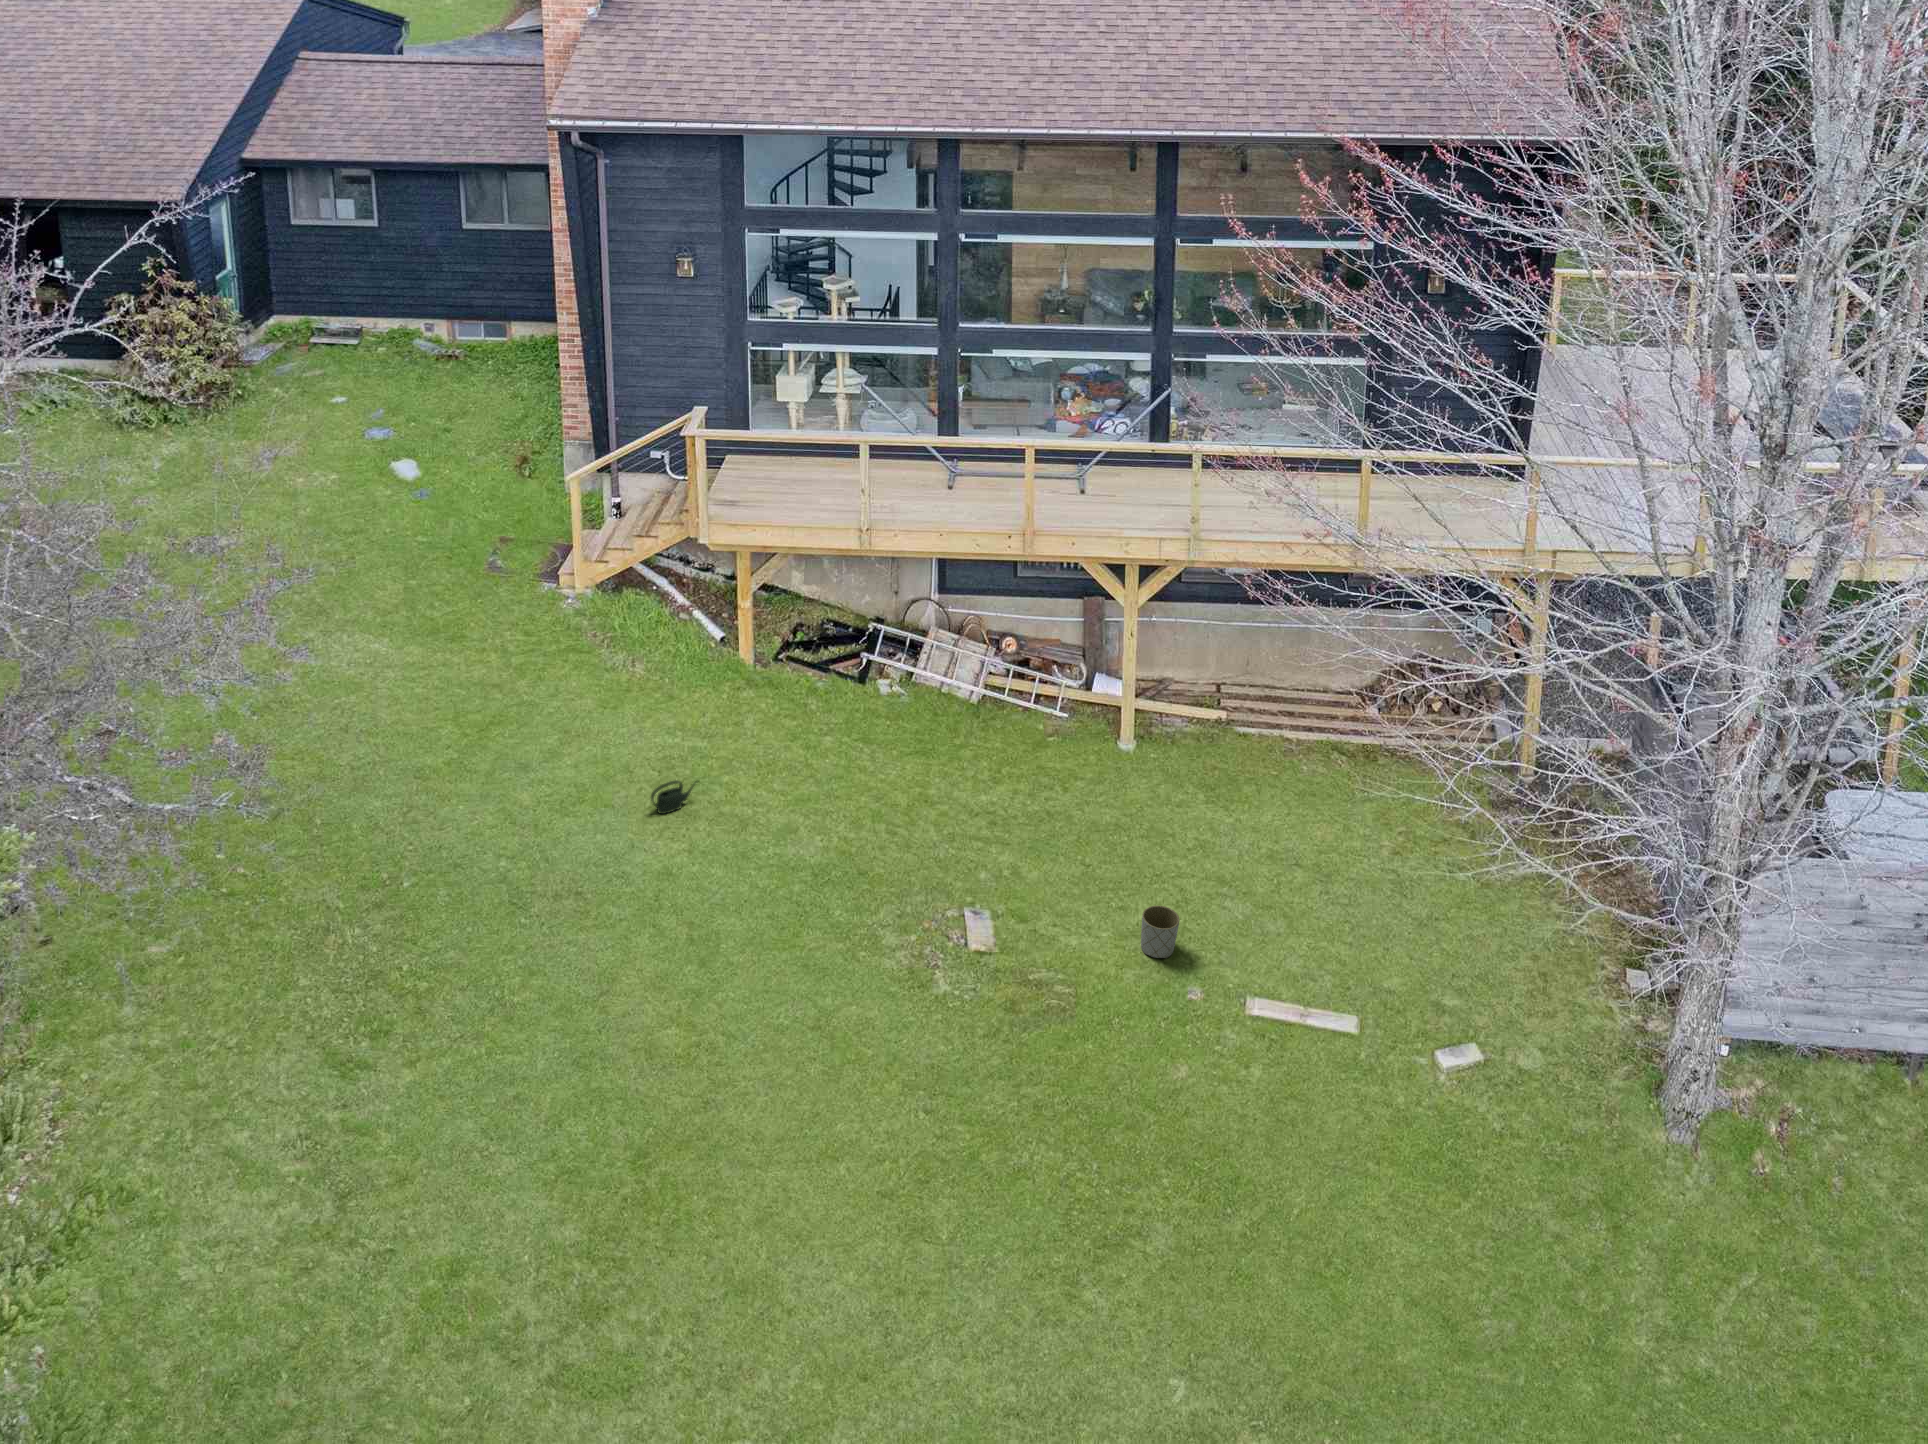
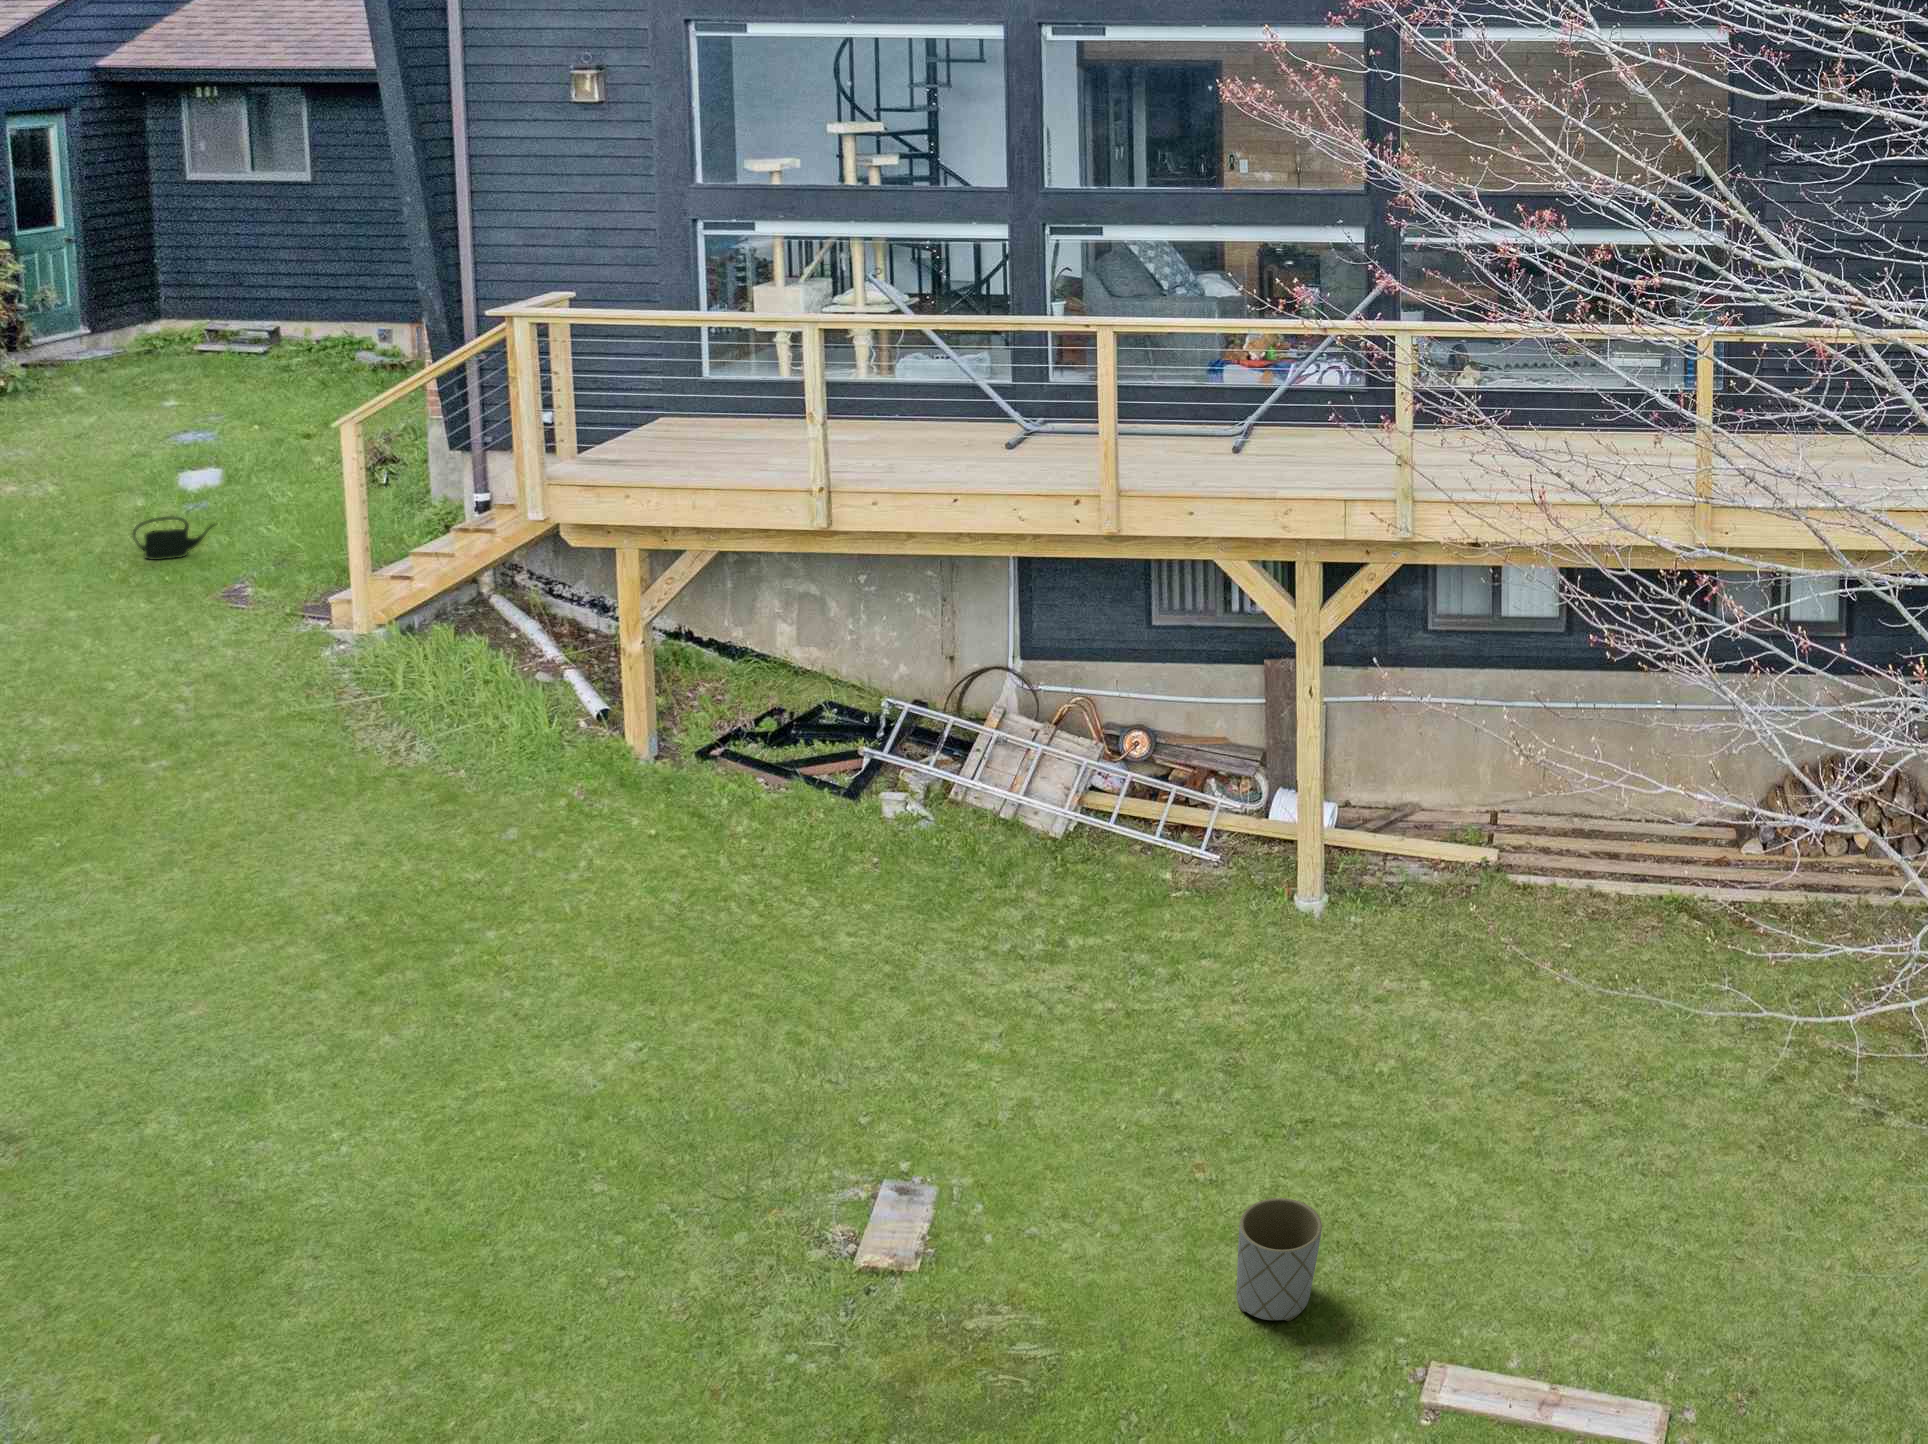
watering can: present [651,780,696,814] -> present [133,517,214,560]

